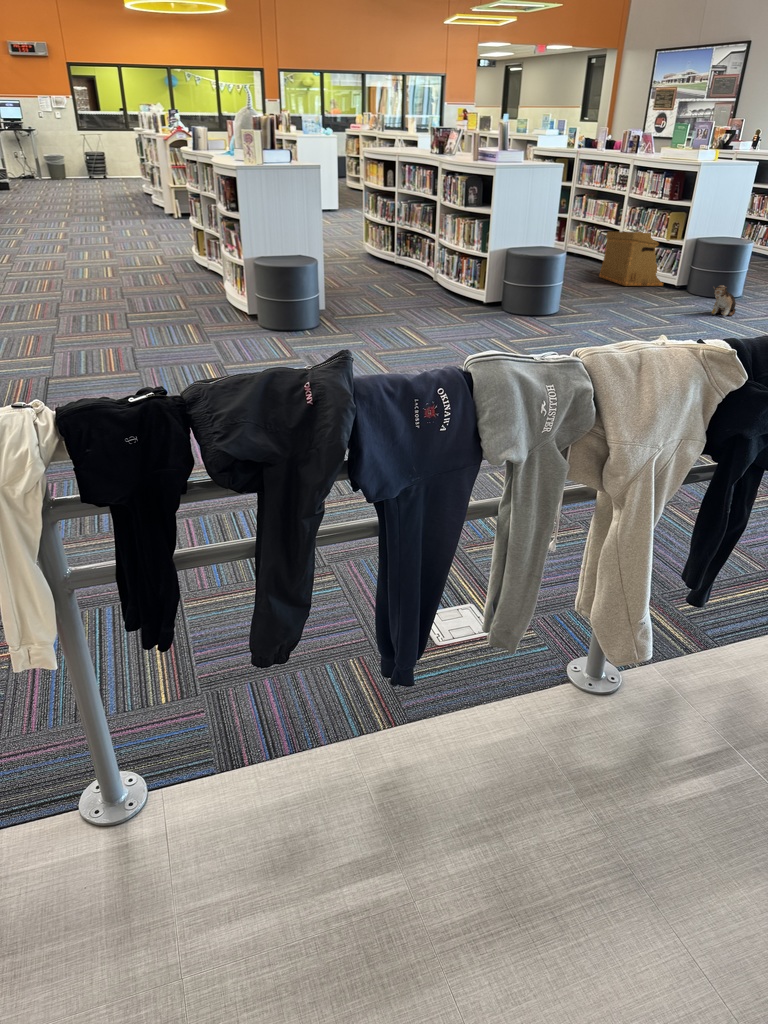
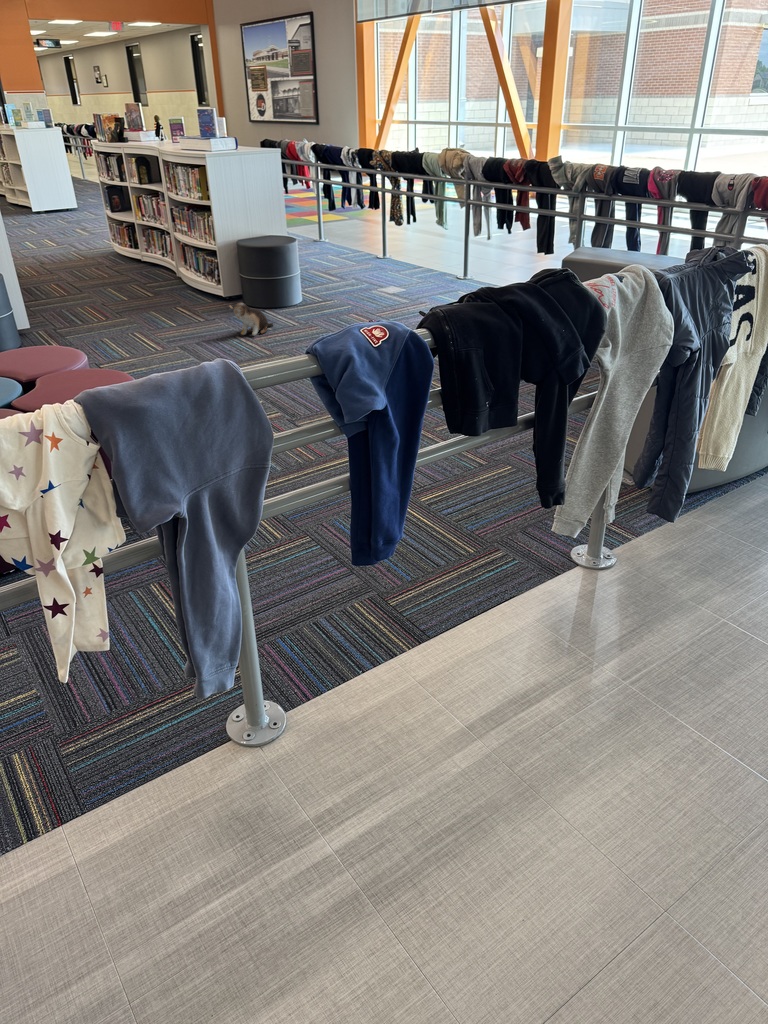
cardboard box: present [599,231,663,286] -> none [142,241,216,308]

